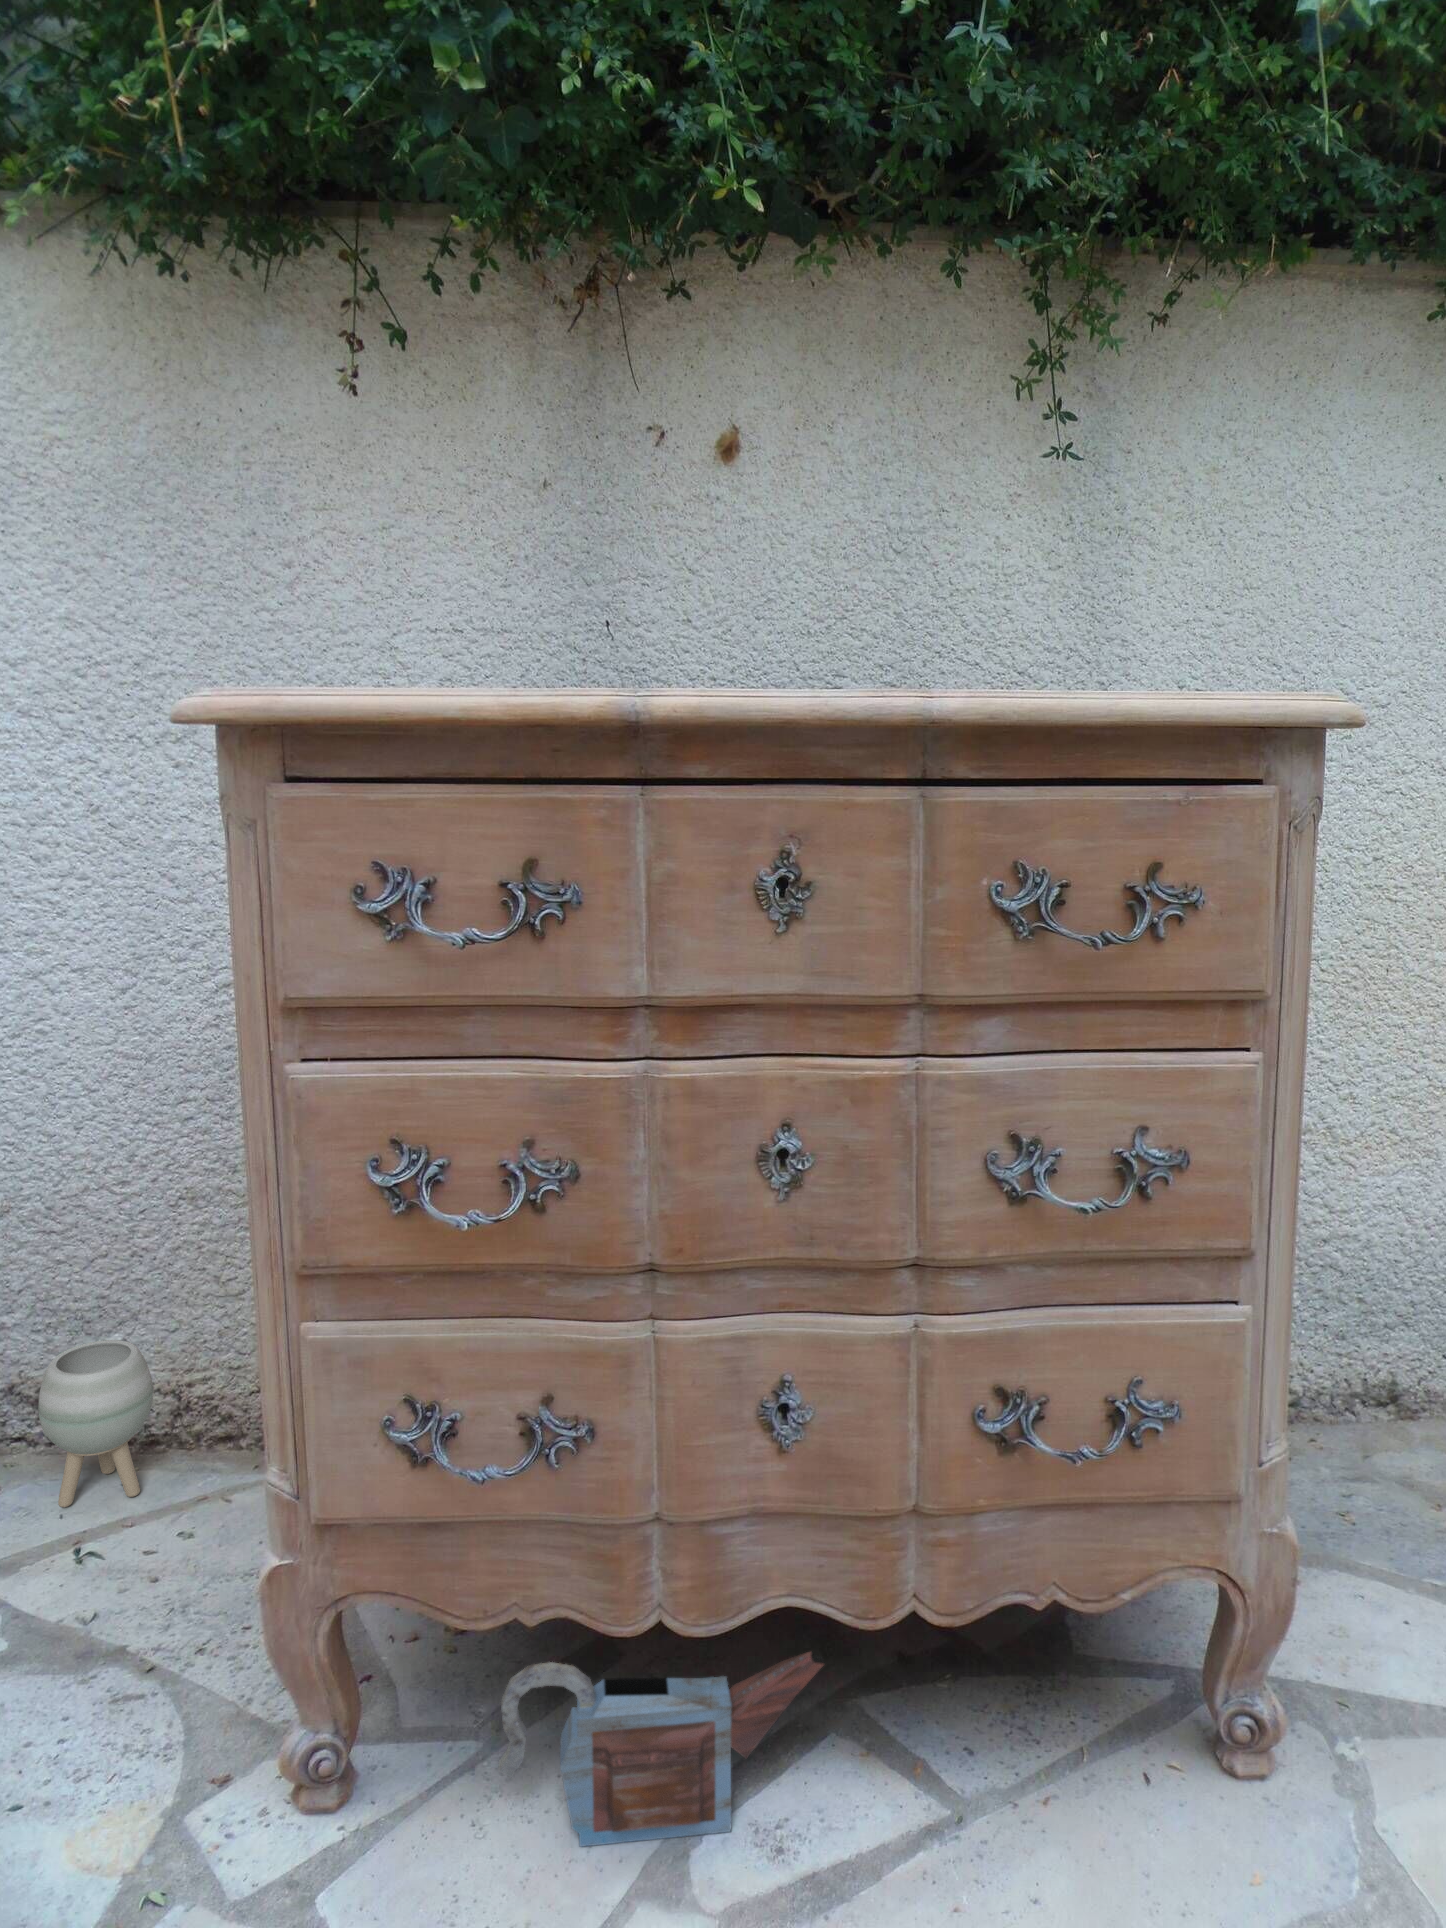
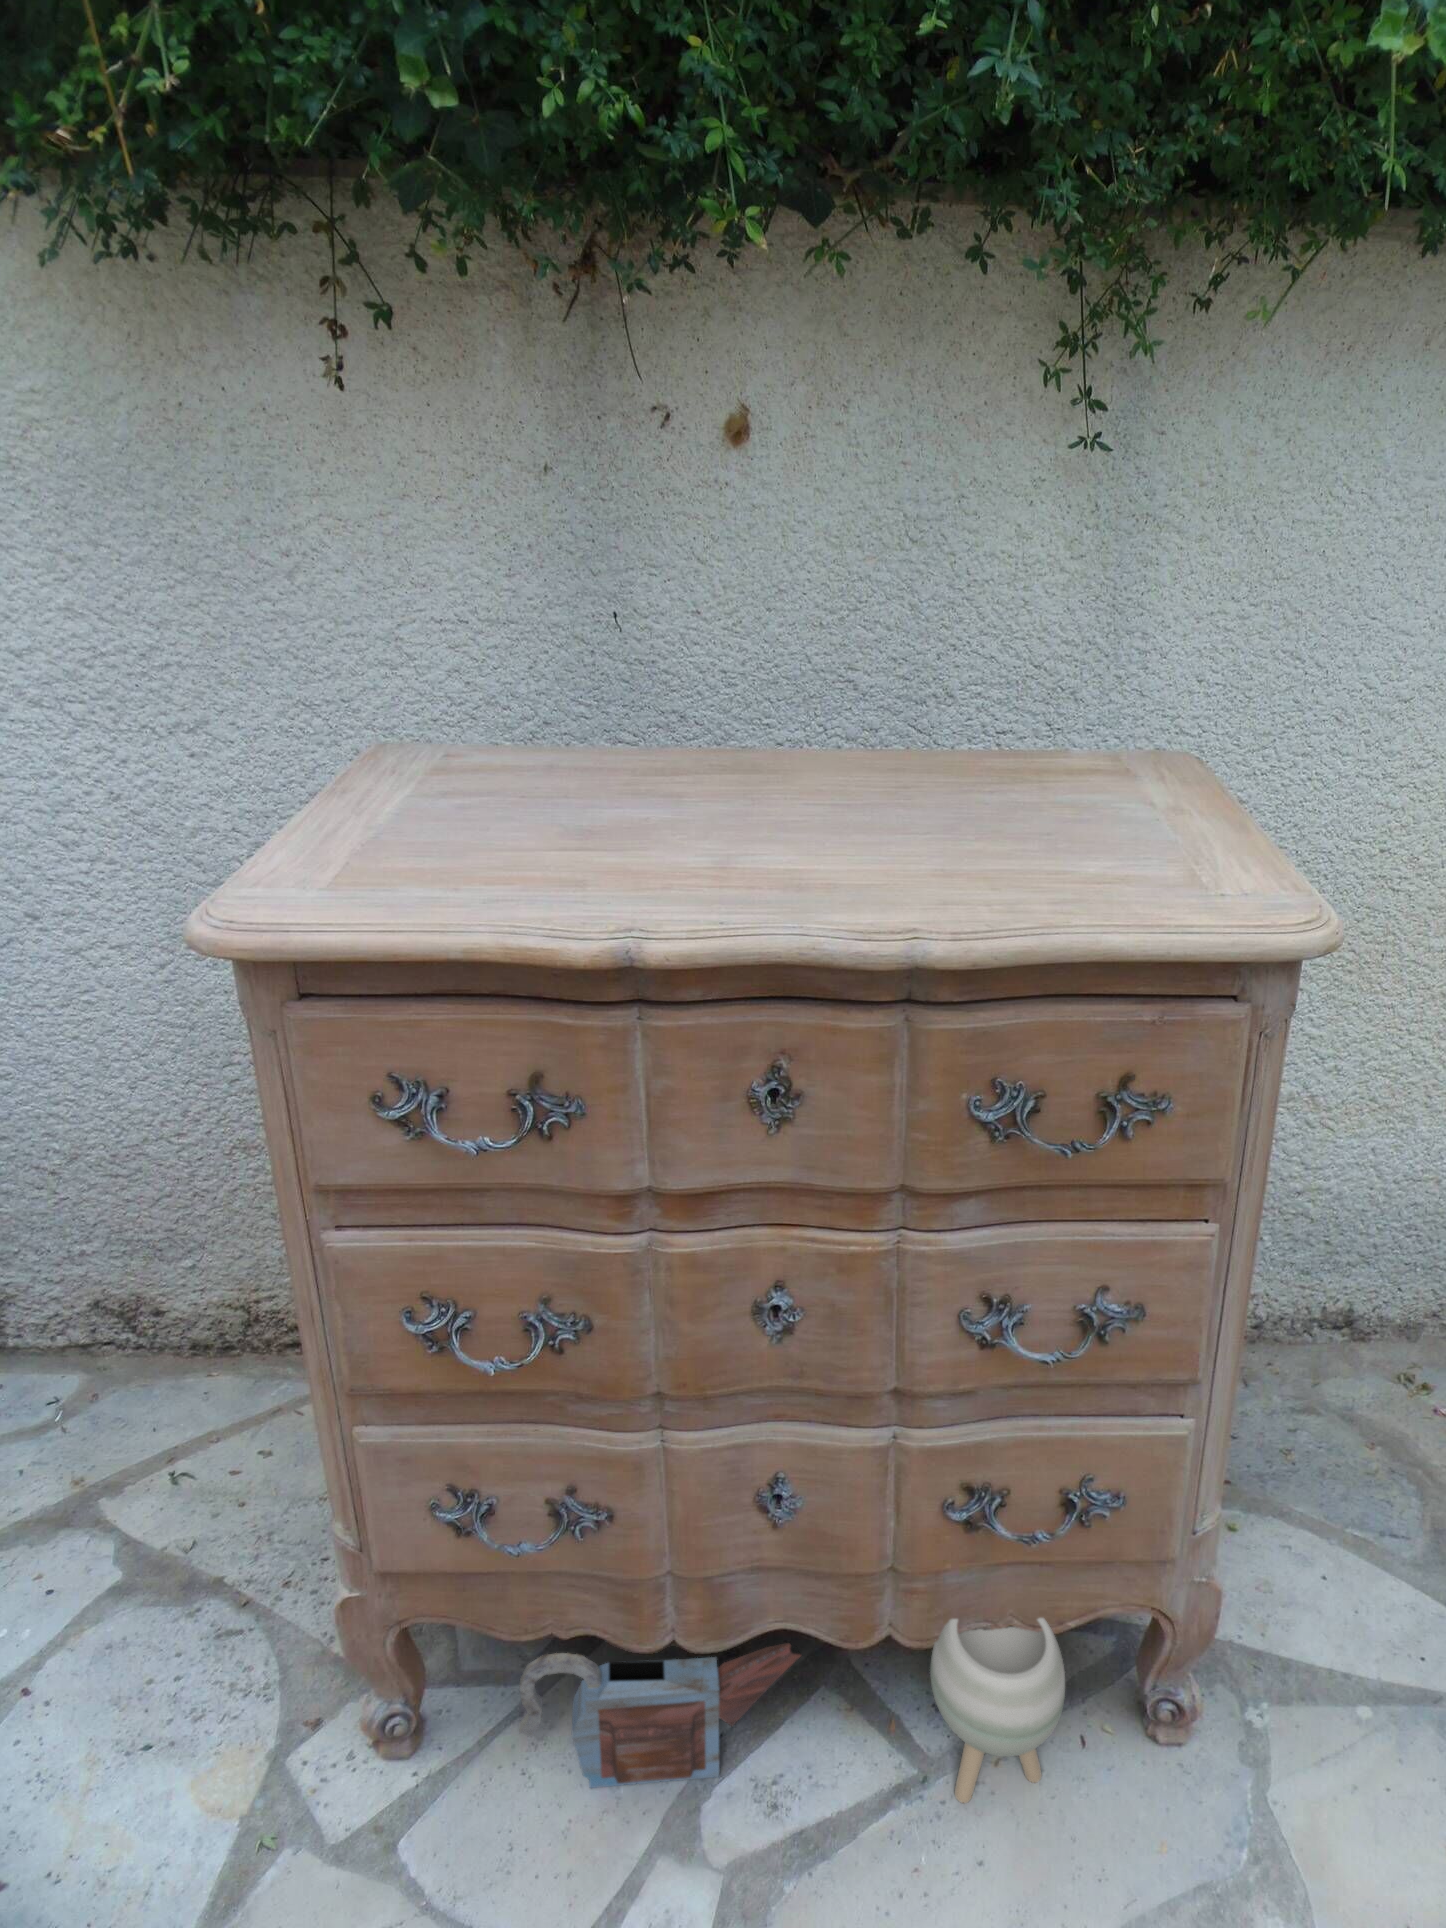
planter: present [38,1340,153,1507] -> present [930,1618,1065,1803]

